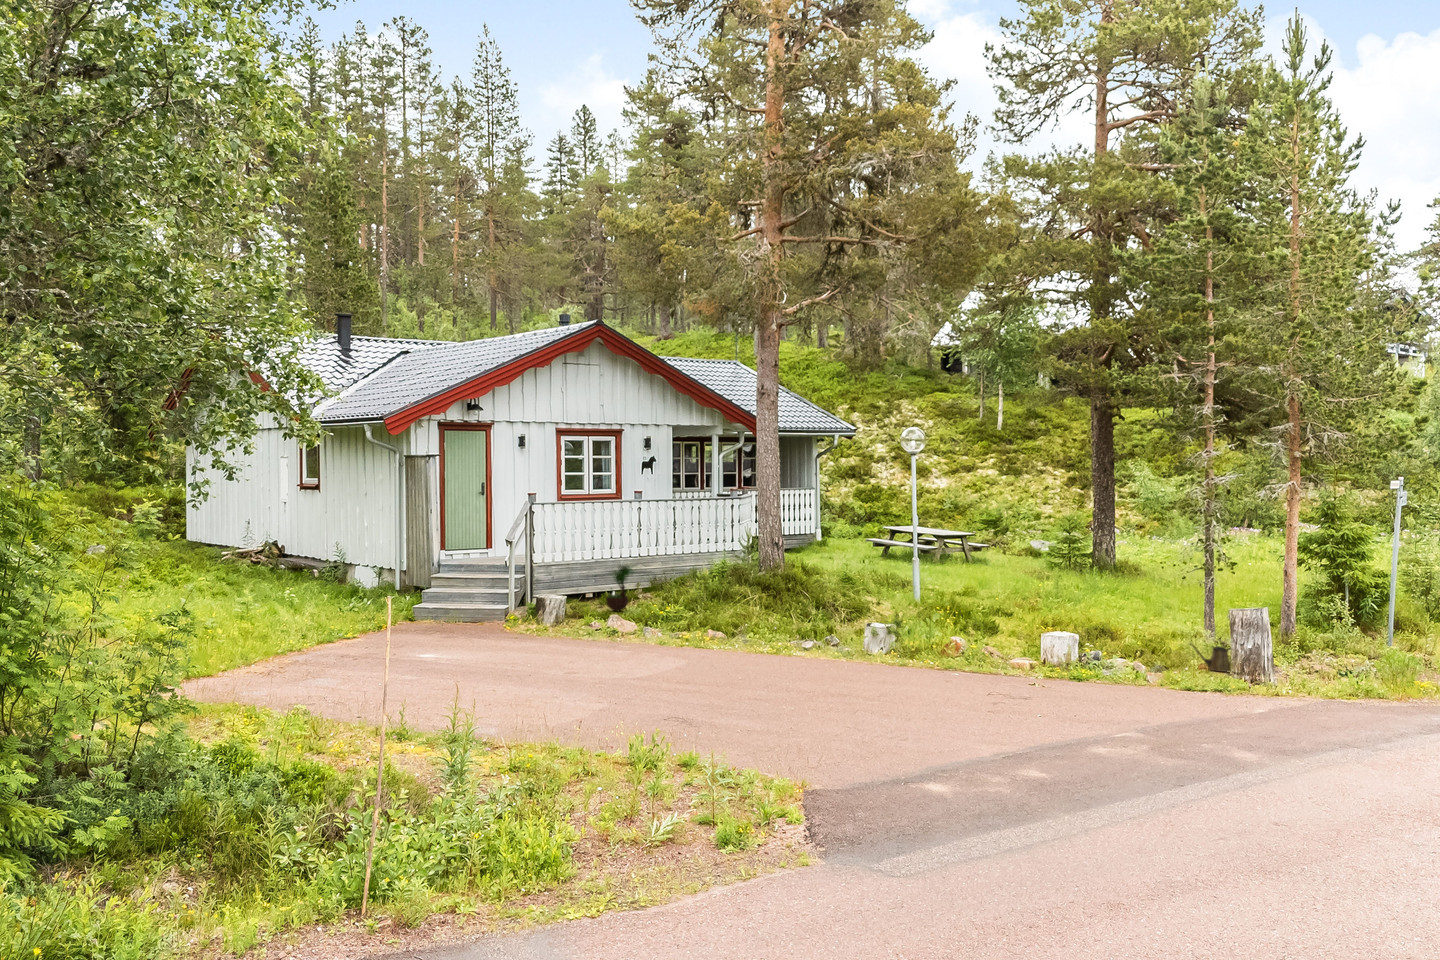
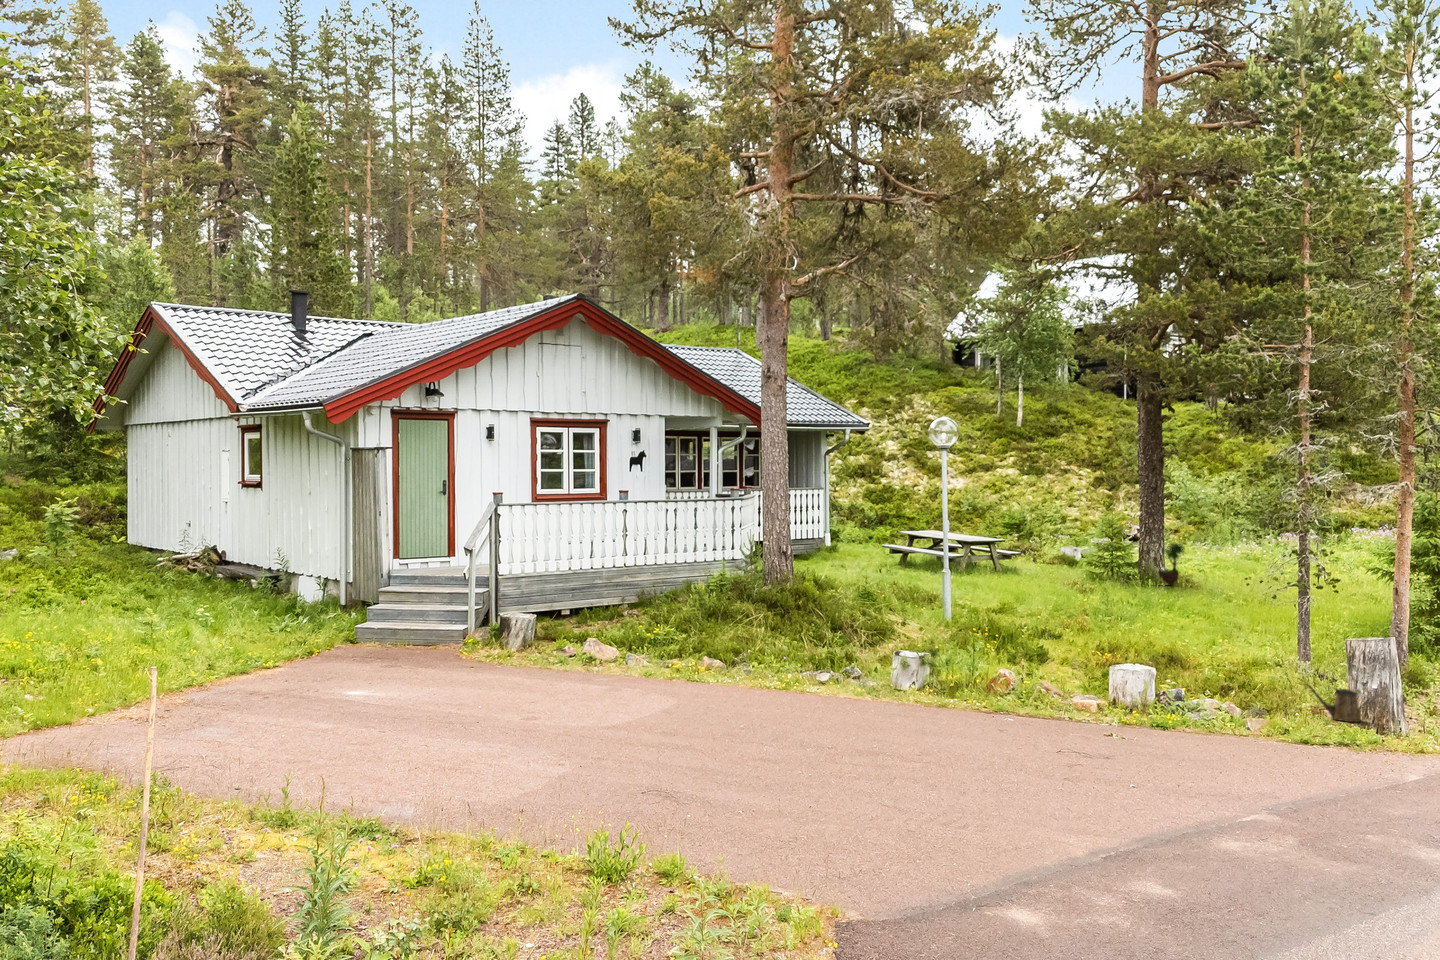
potted tree: present [606,565,632,611] -> present [1158,543,1184,586]

